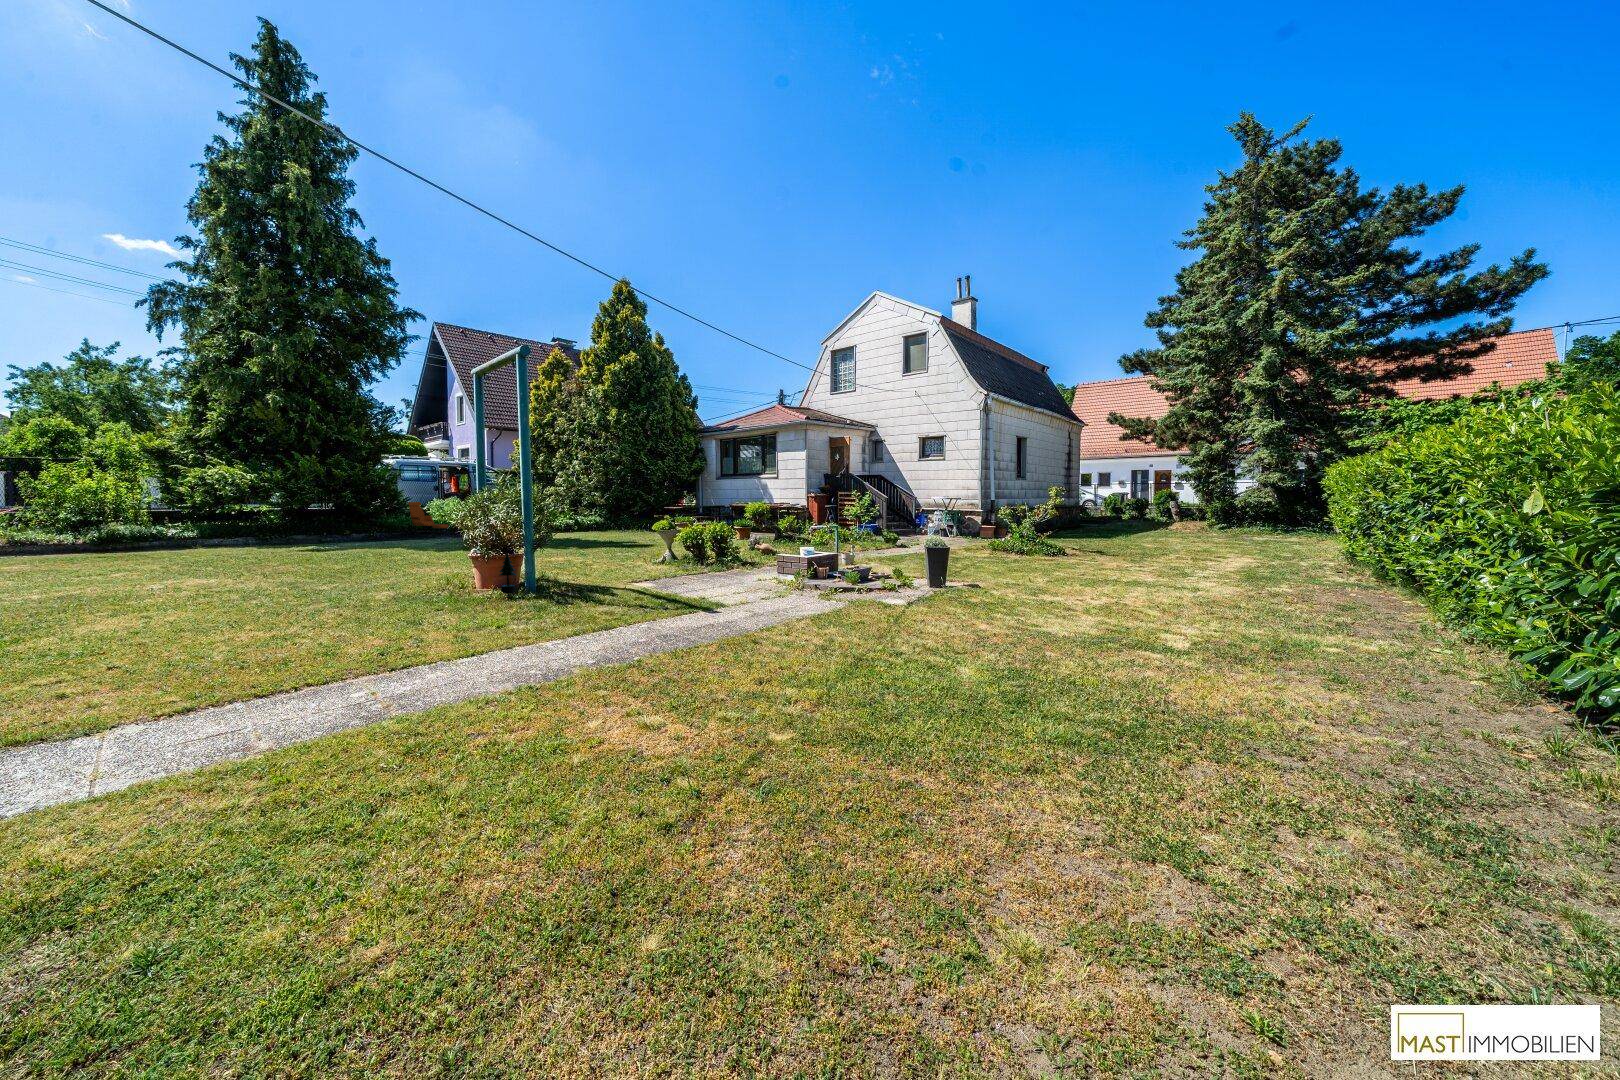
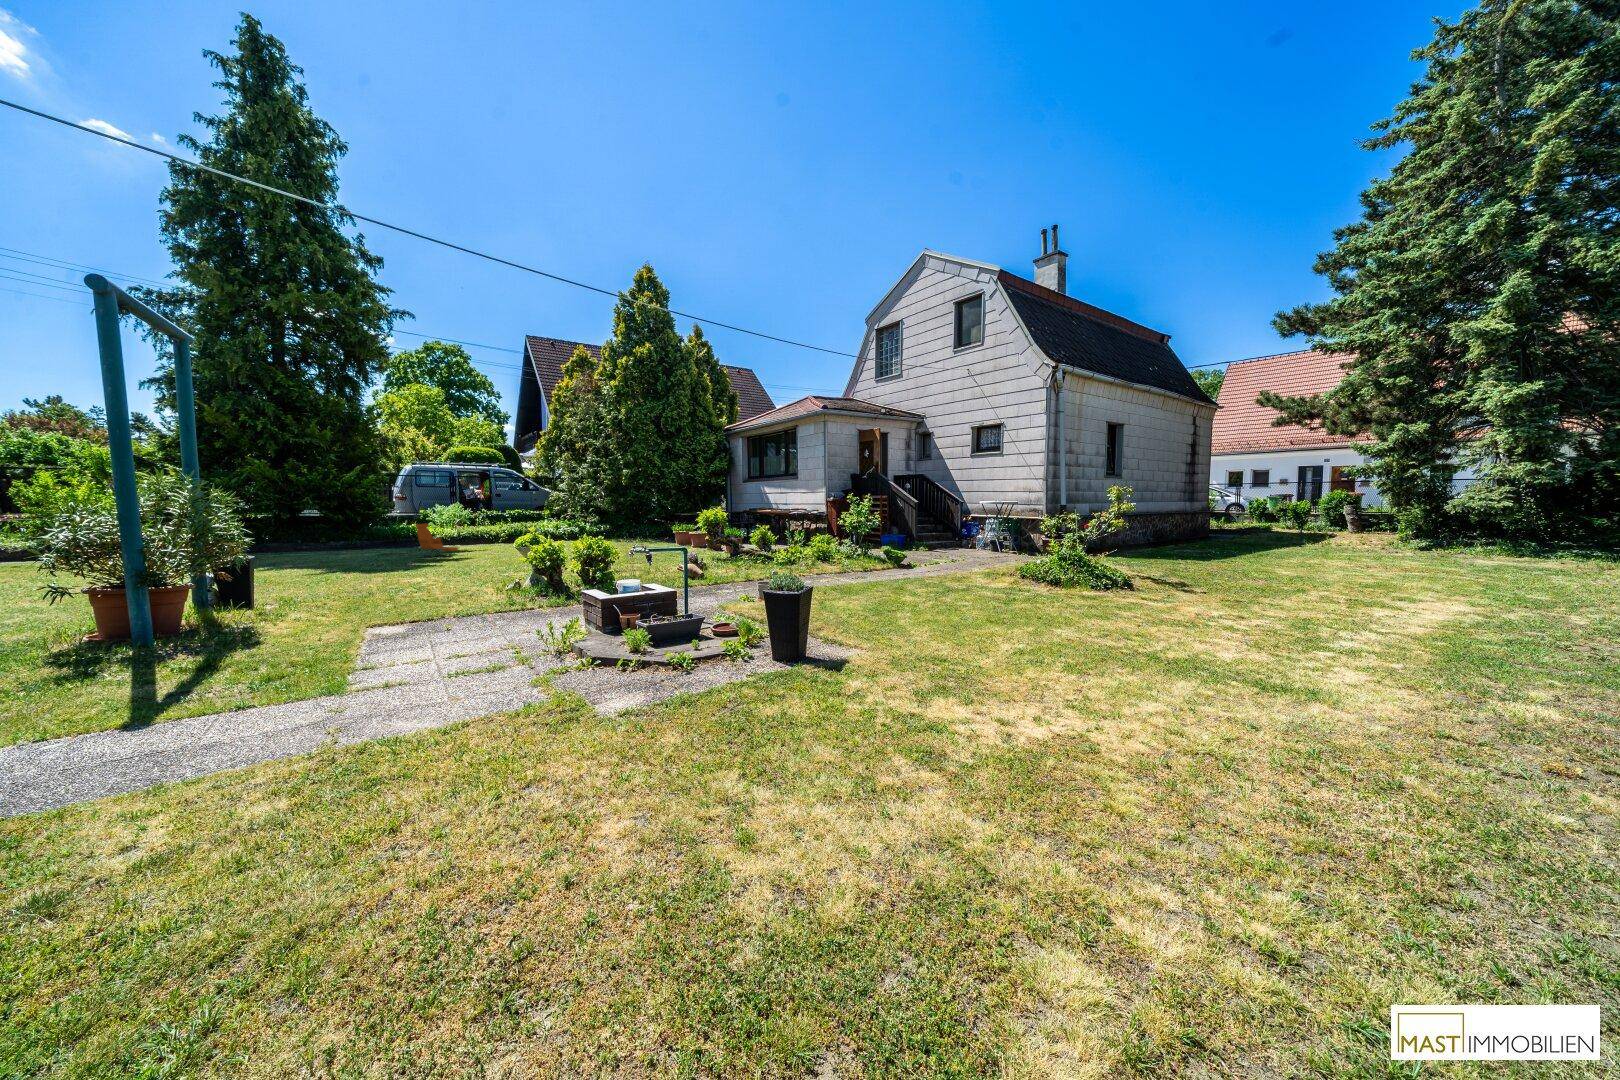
potted tree: present [499,553,516,596] -> none [522,581,541,628]

